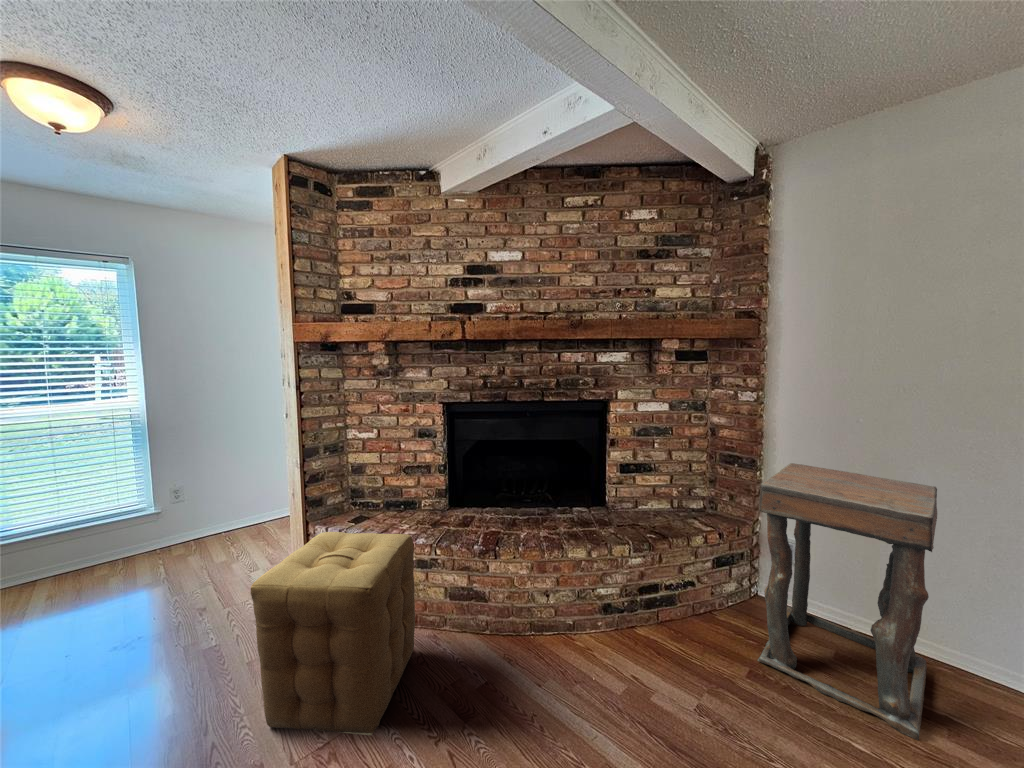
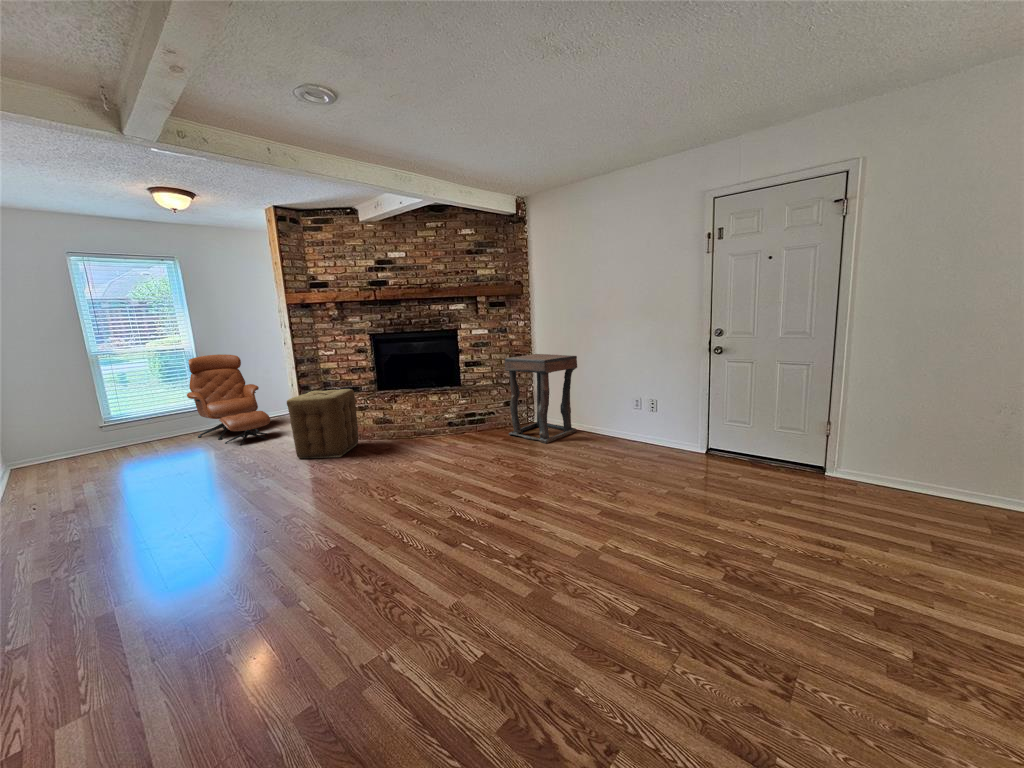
lounge chair: none [111,420,248,621] -> present [187,355,270,446]

